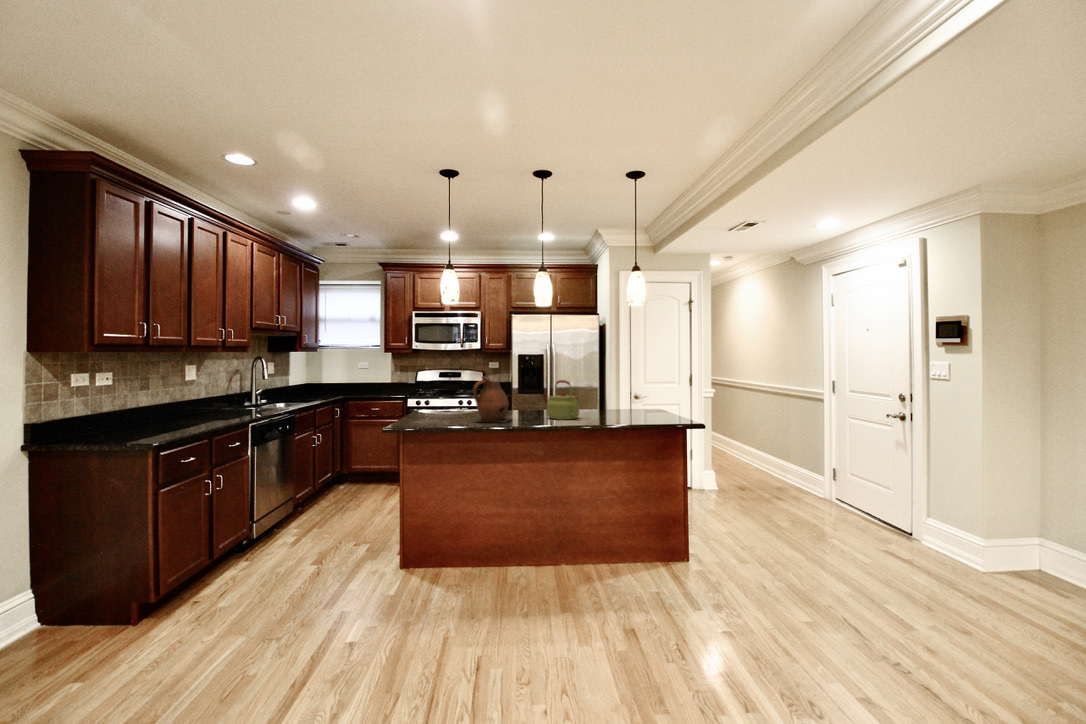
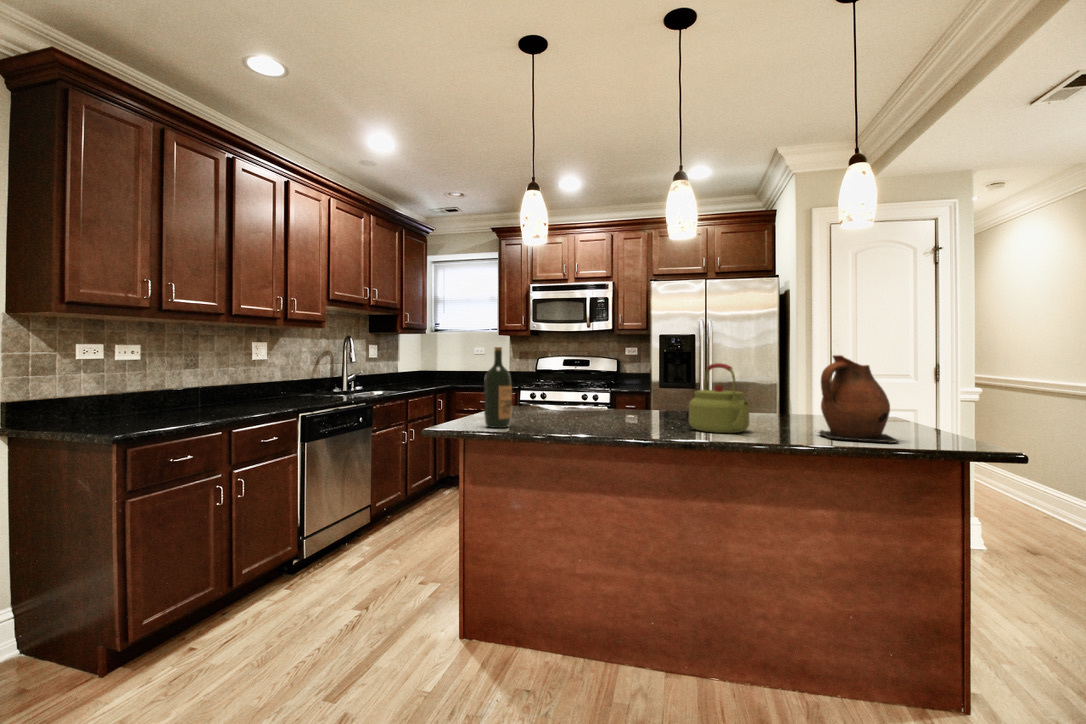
wine bottle: none [426,373,443,424] -> present [484,347,512,428]
ceramic pitcher: present [473,376,512,423] -> present [819,355,898,443]

